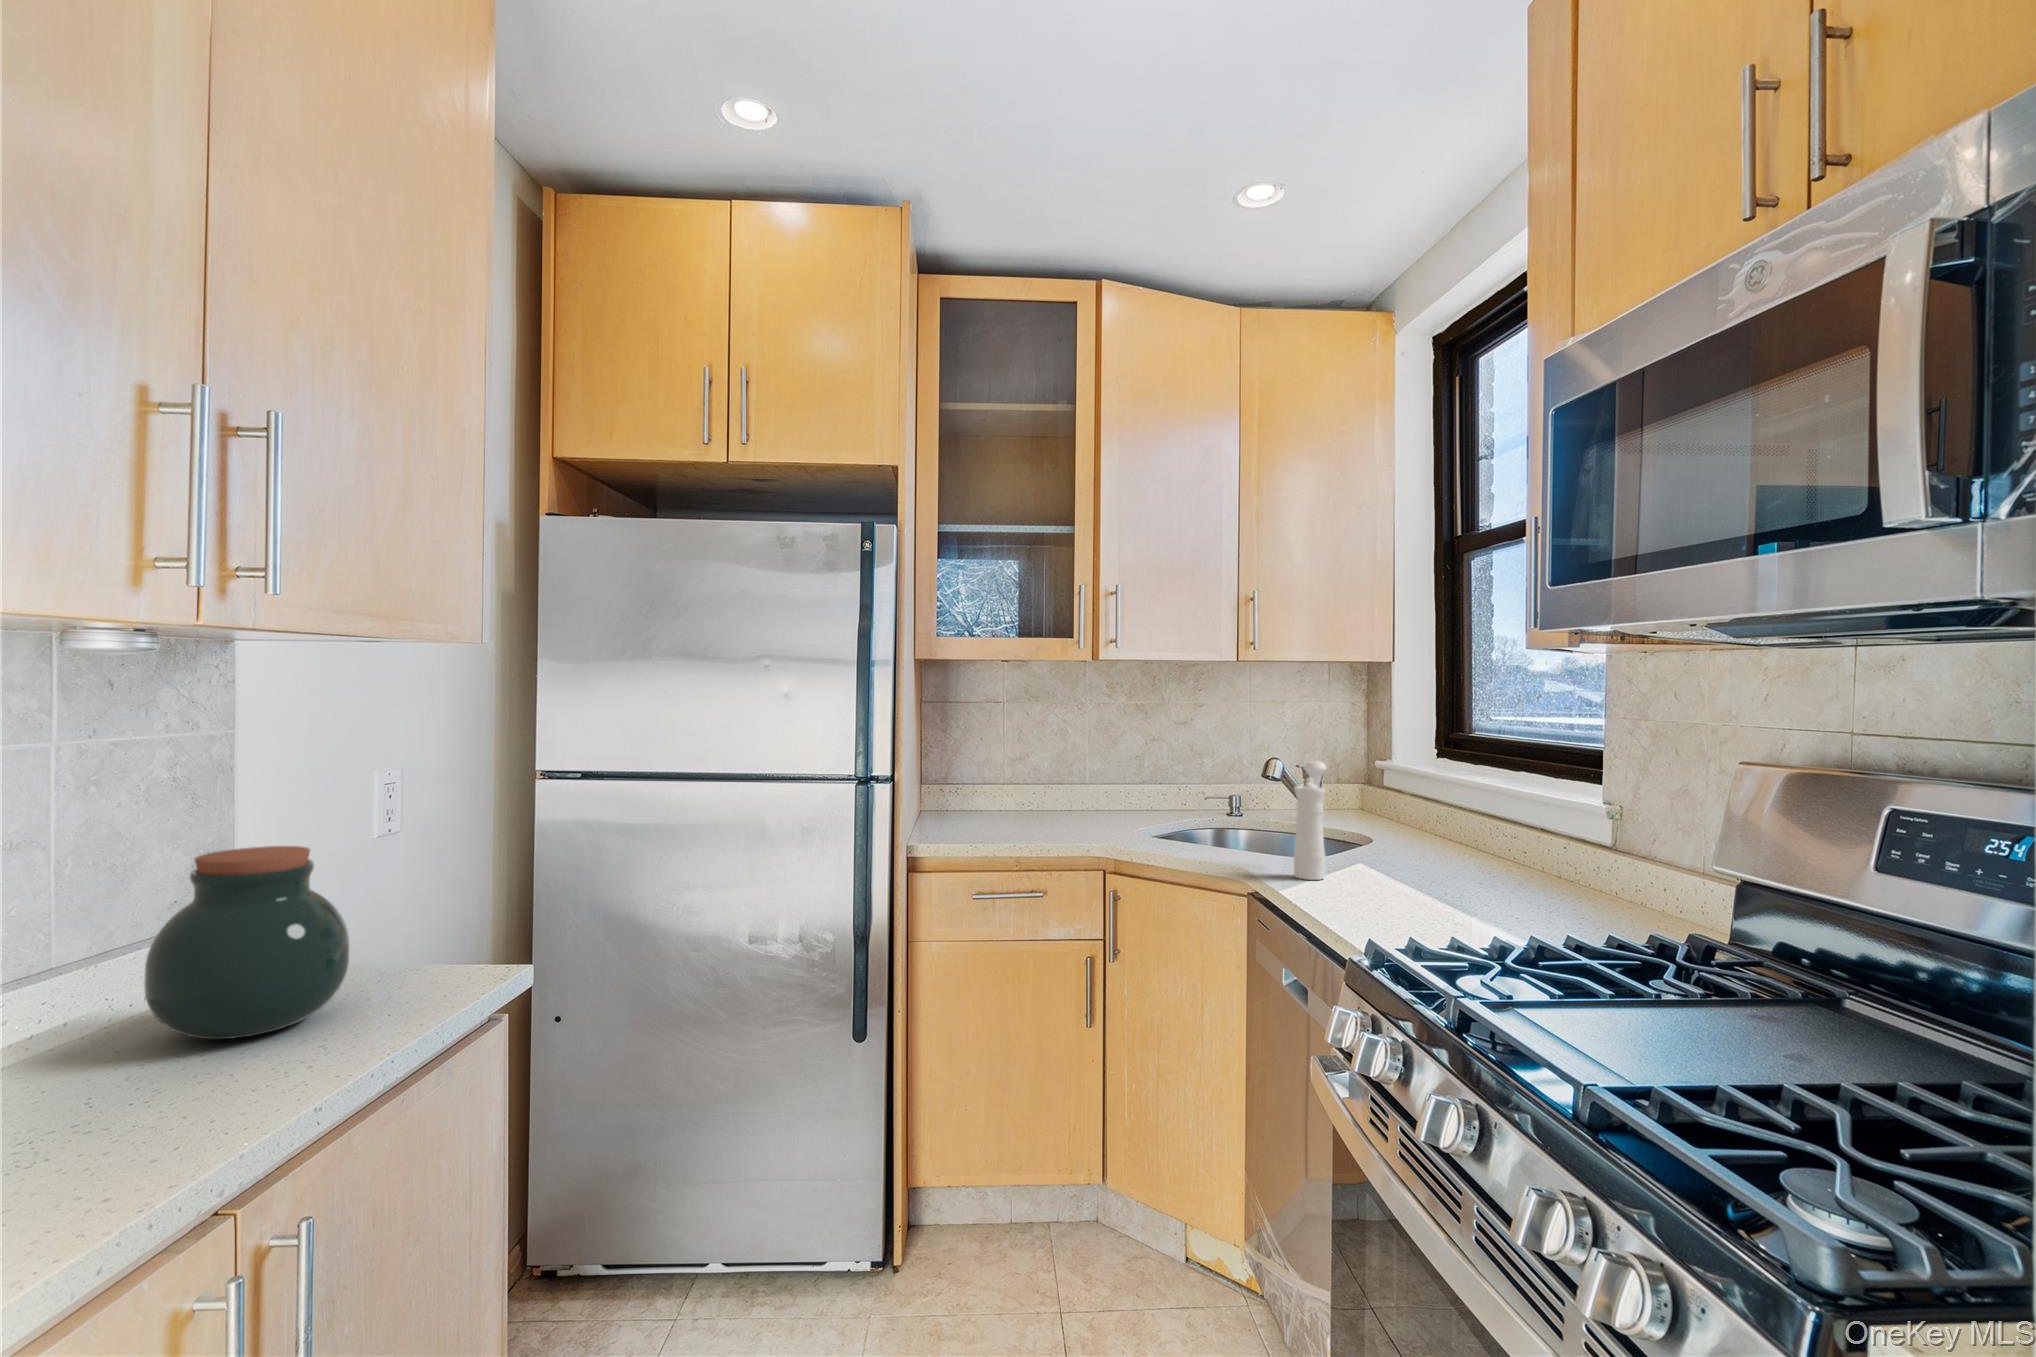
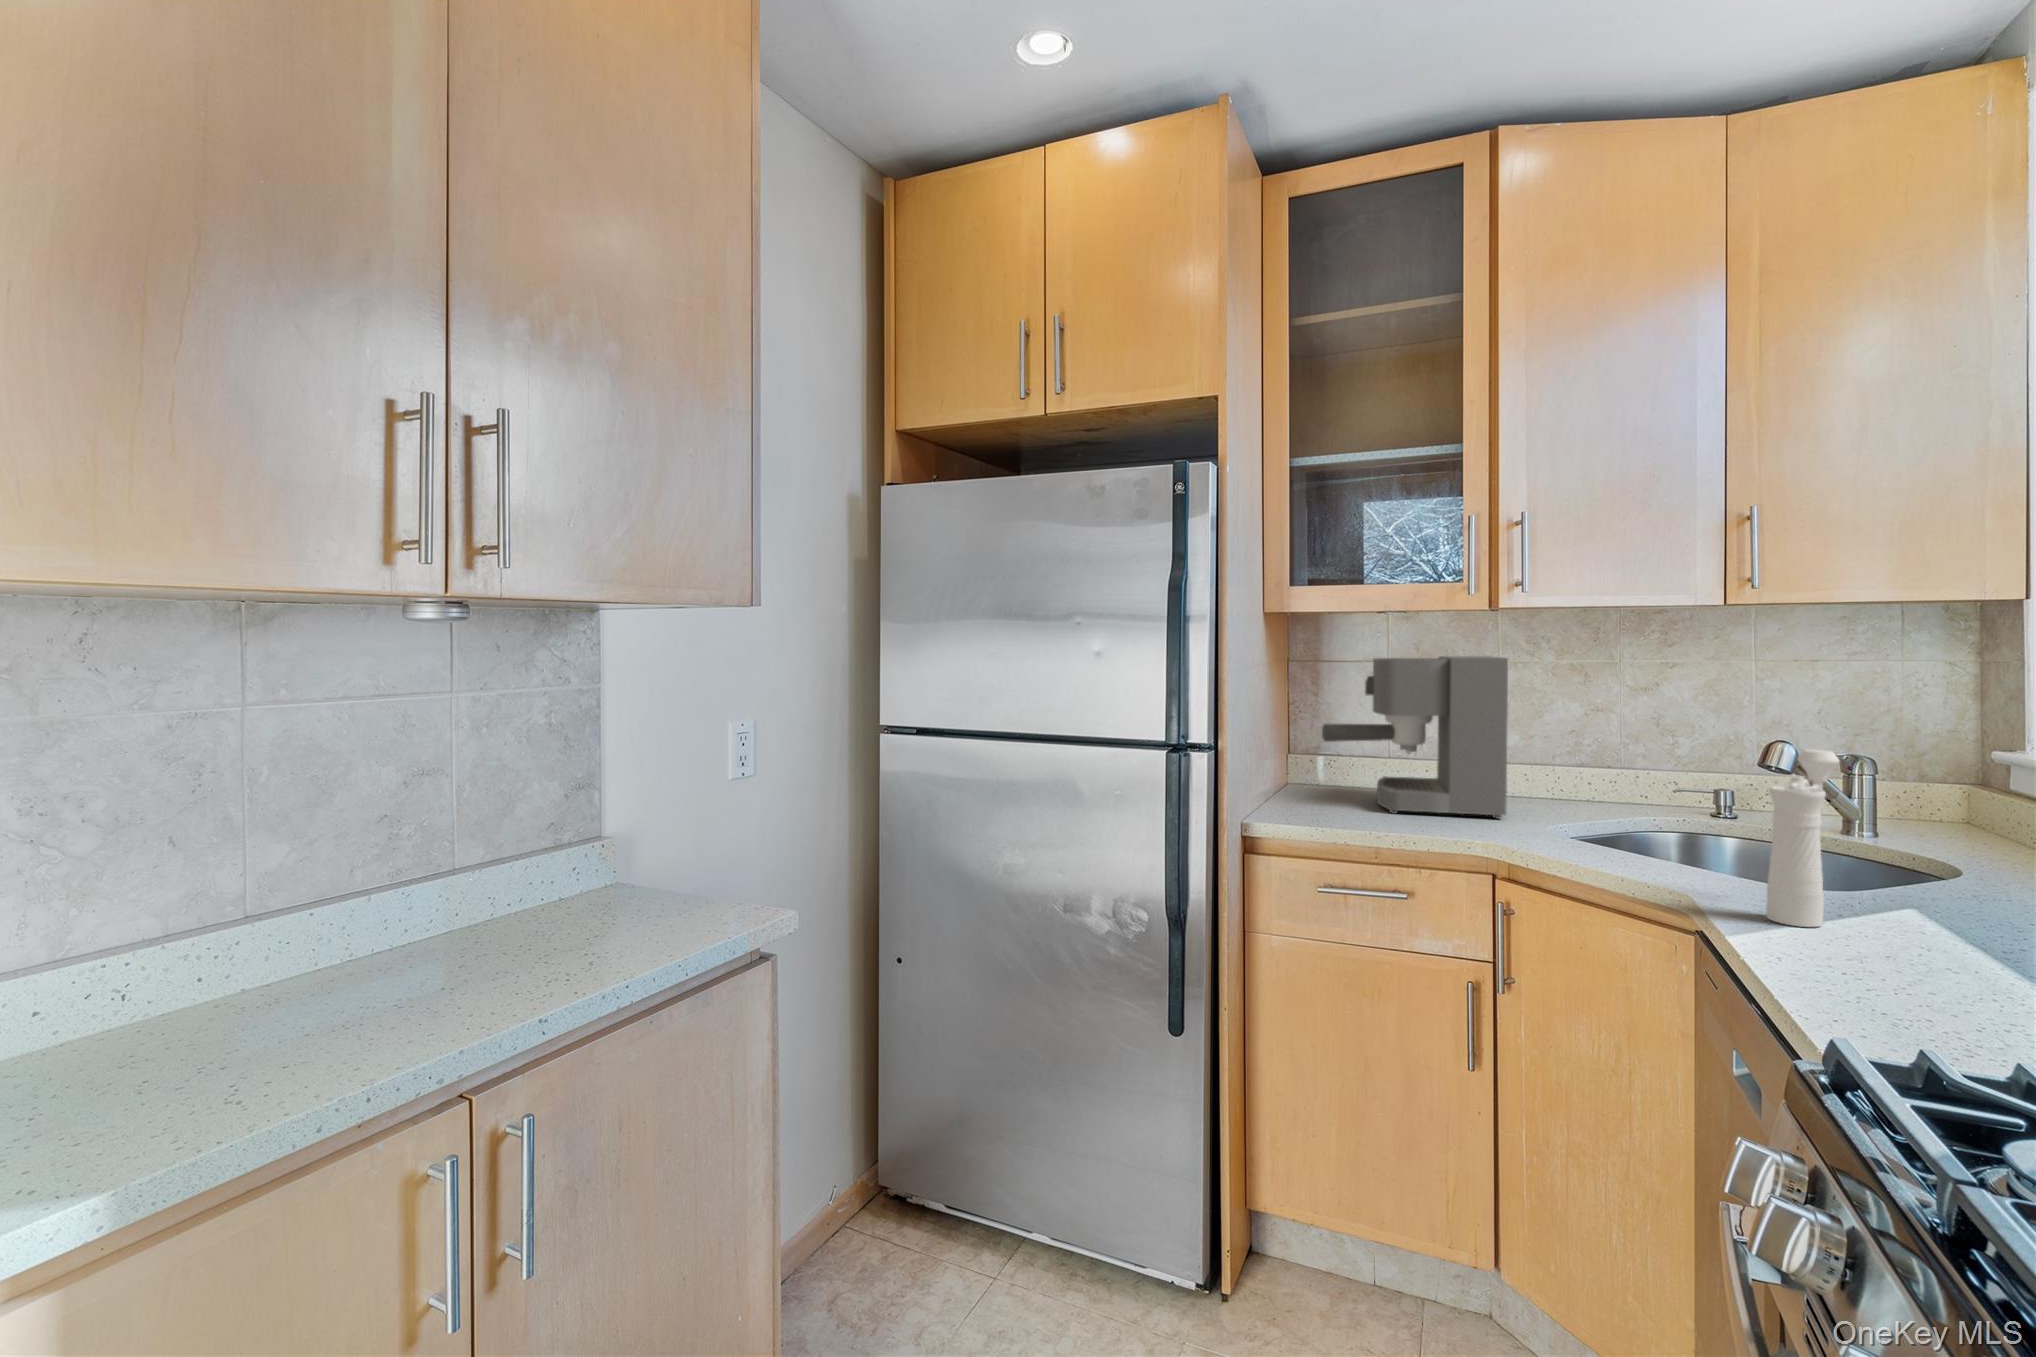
coffee maker: none [958,697,1101,827] -> present [1322,656,1508,818]
jar: present [144,846,349,1039] -> none [475,793,627,957]

